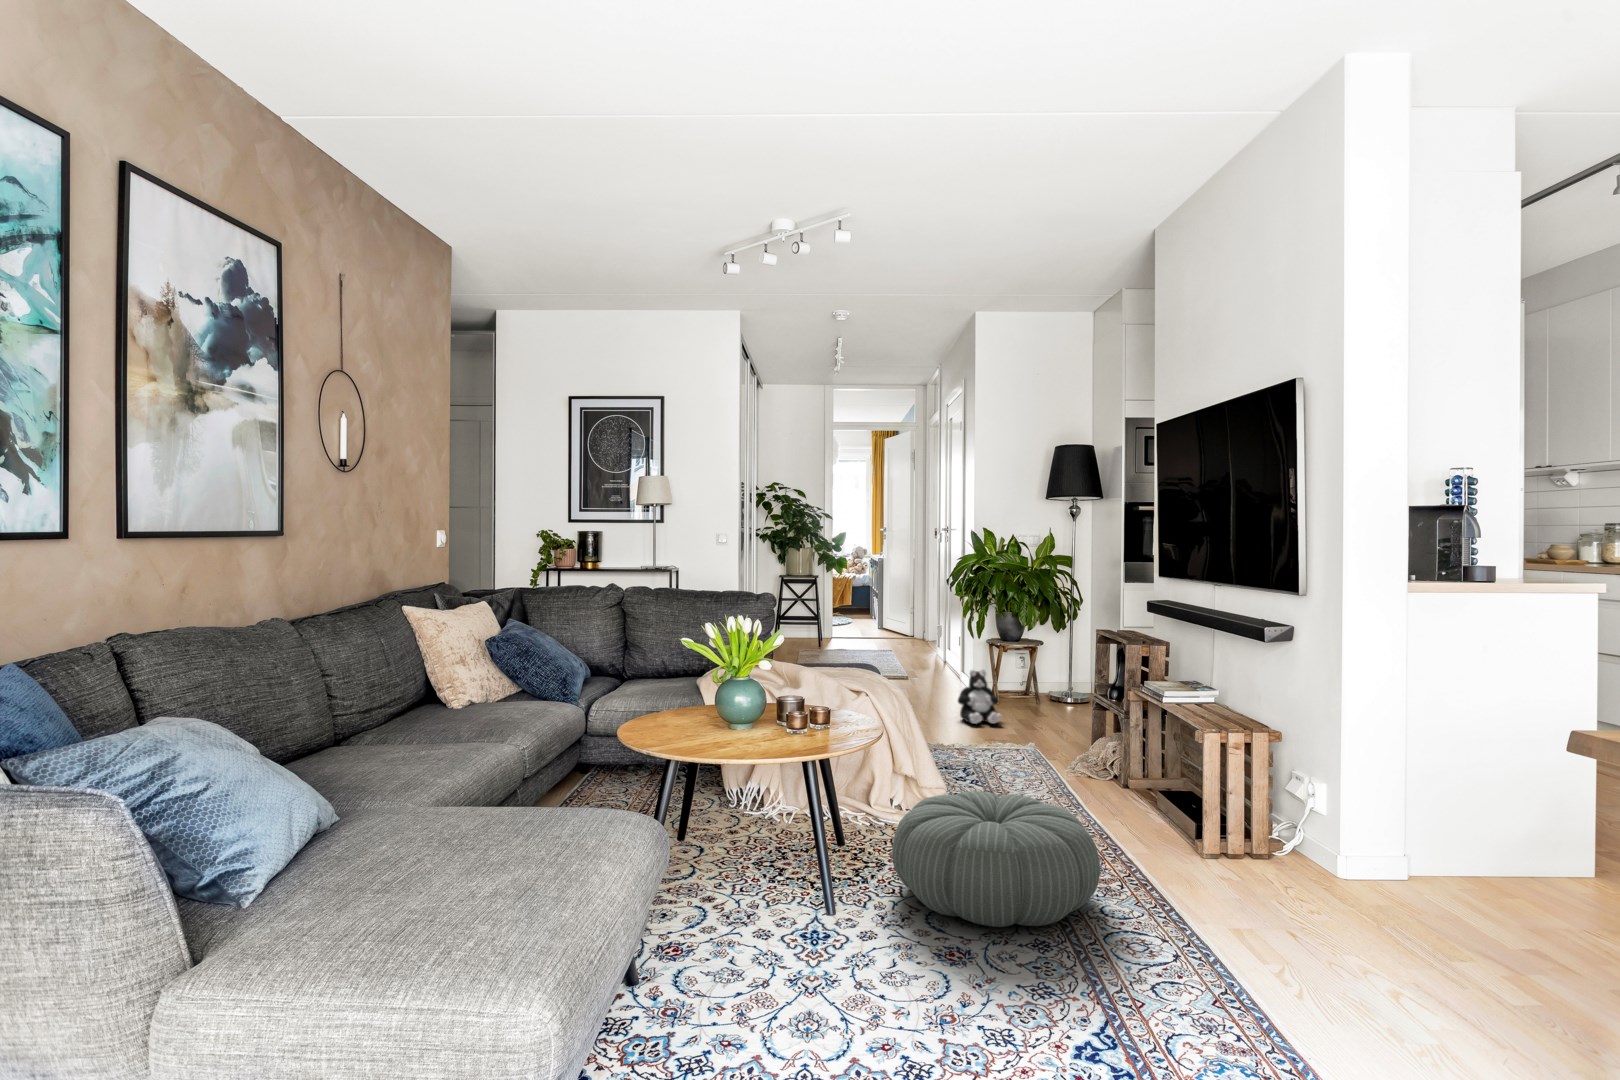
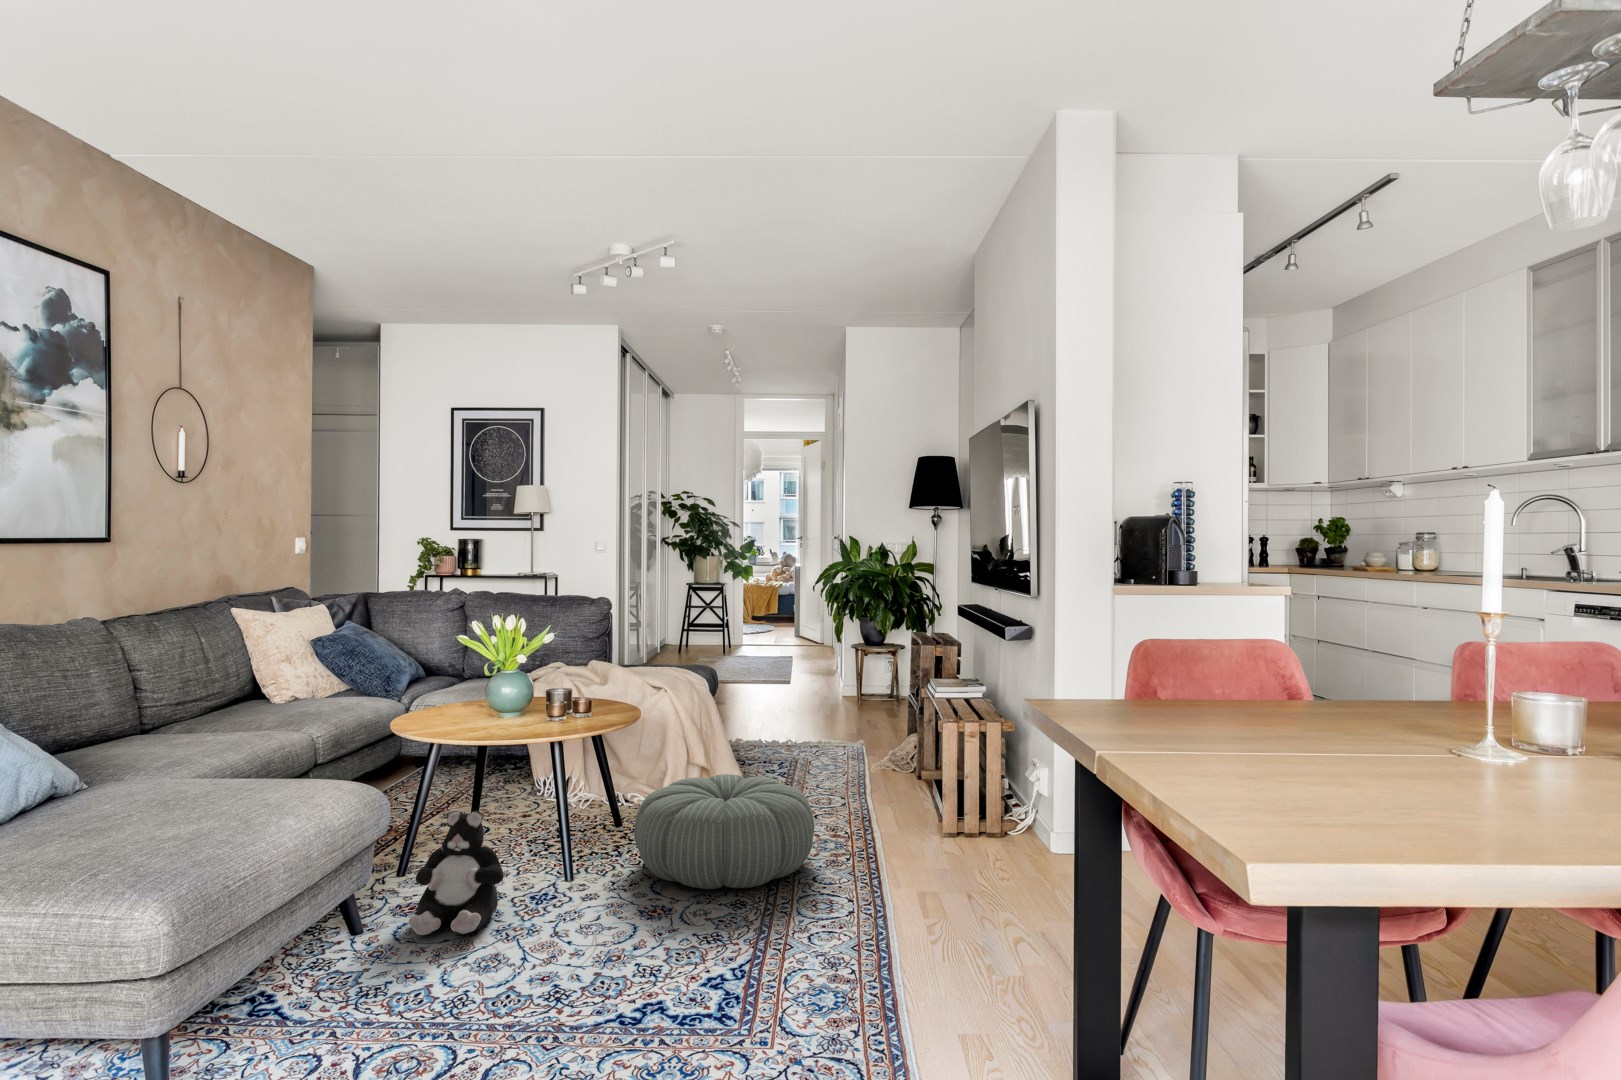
plush toy: present [958,670,1002,724] -> present [409,811,504,935]

